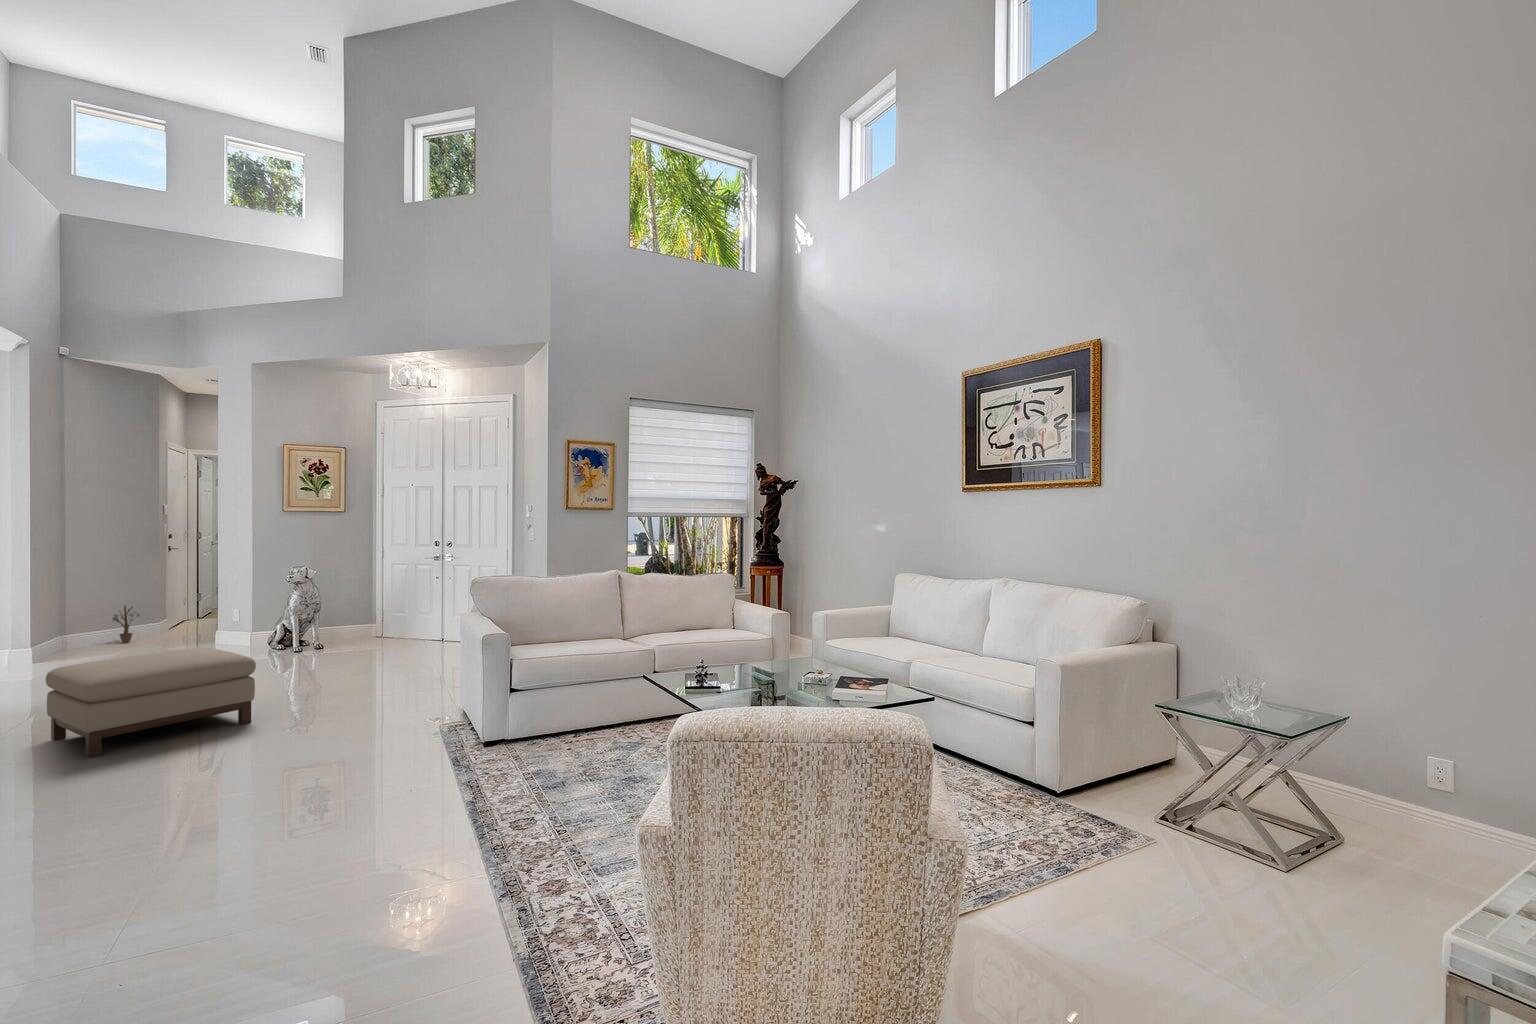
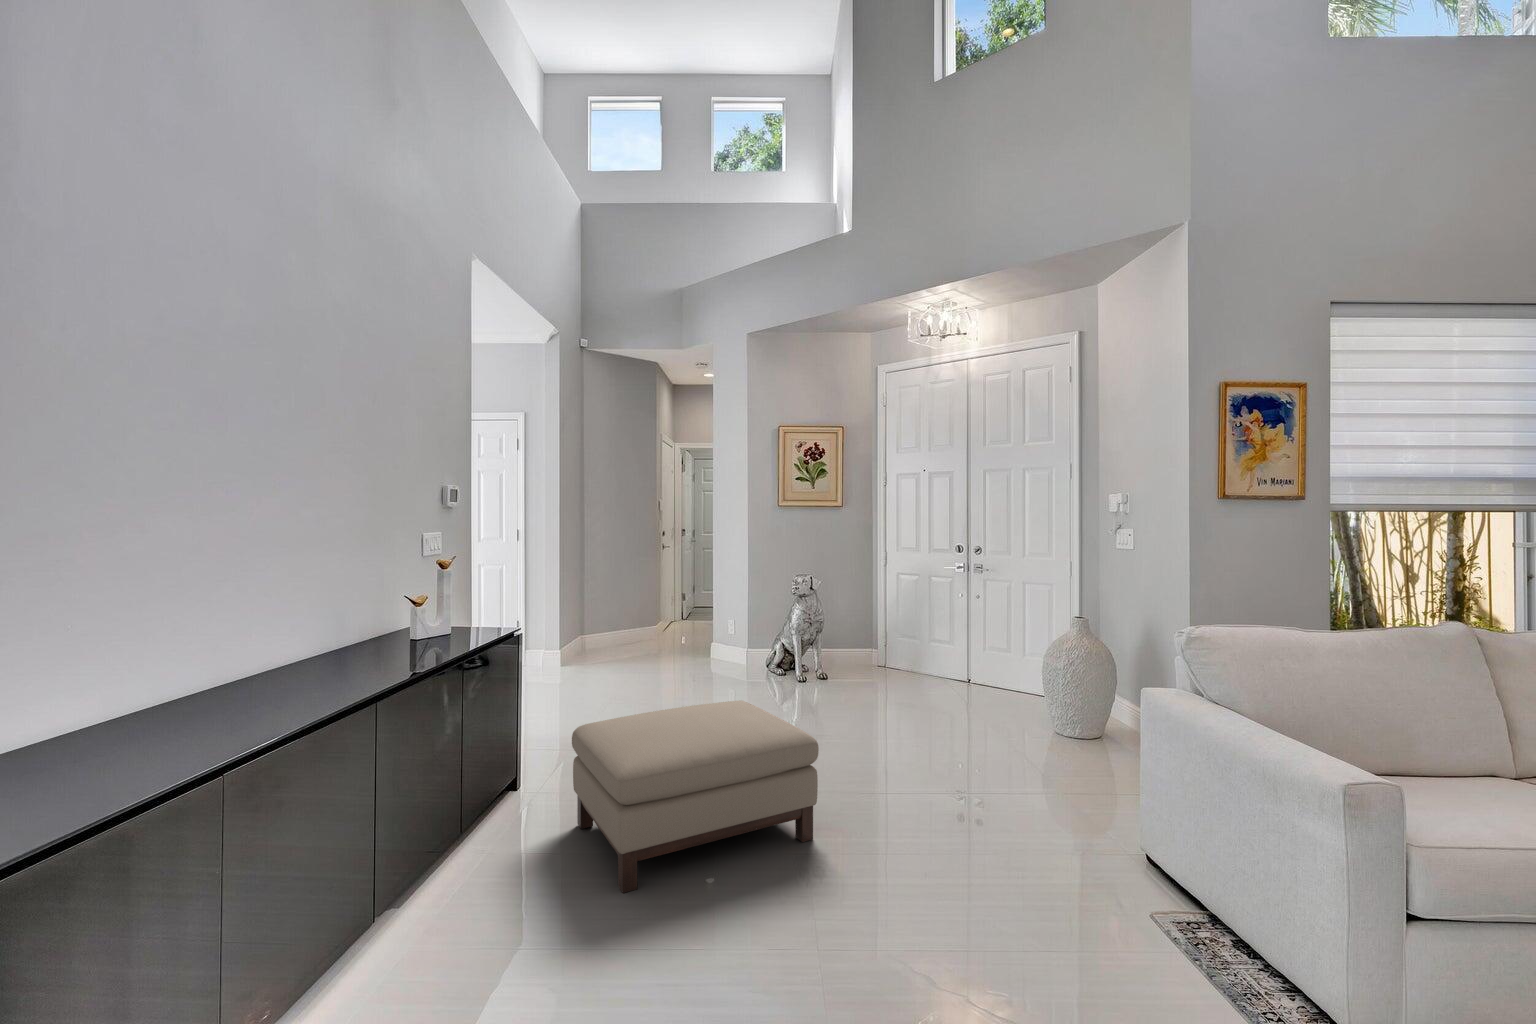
decorative plant: present [109,606,139,643] -> none [618,606,644,645]

